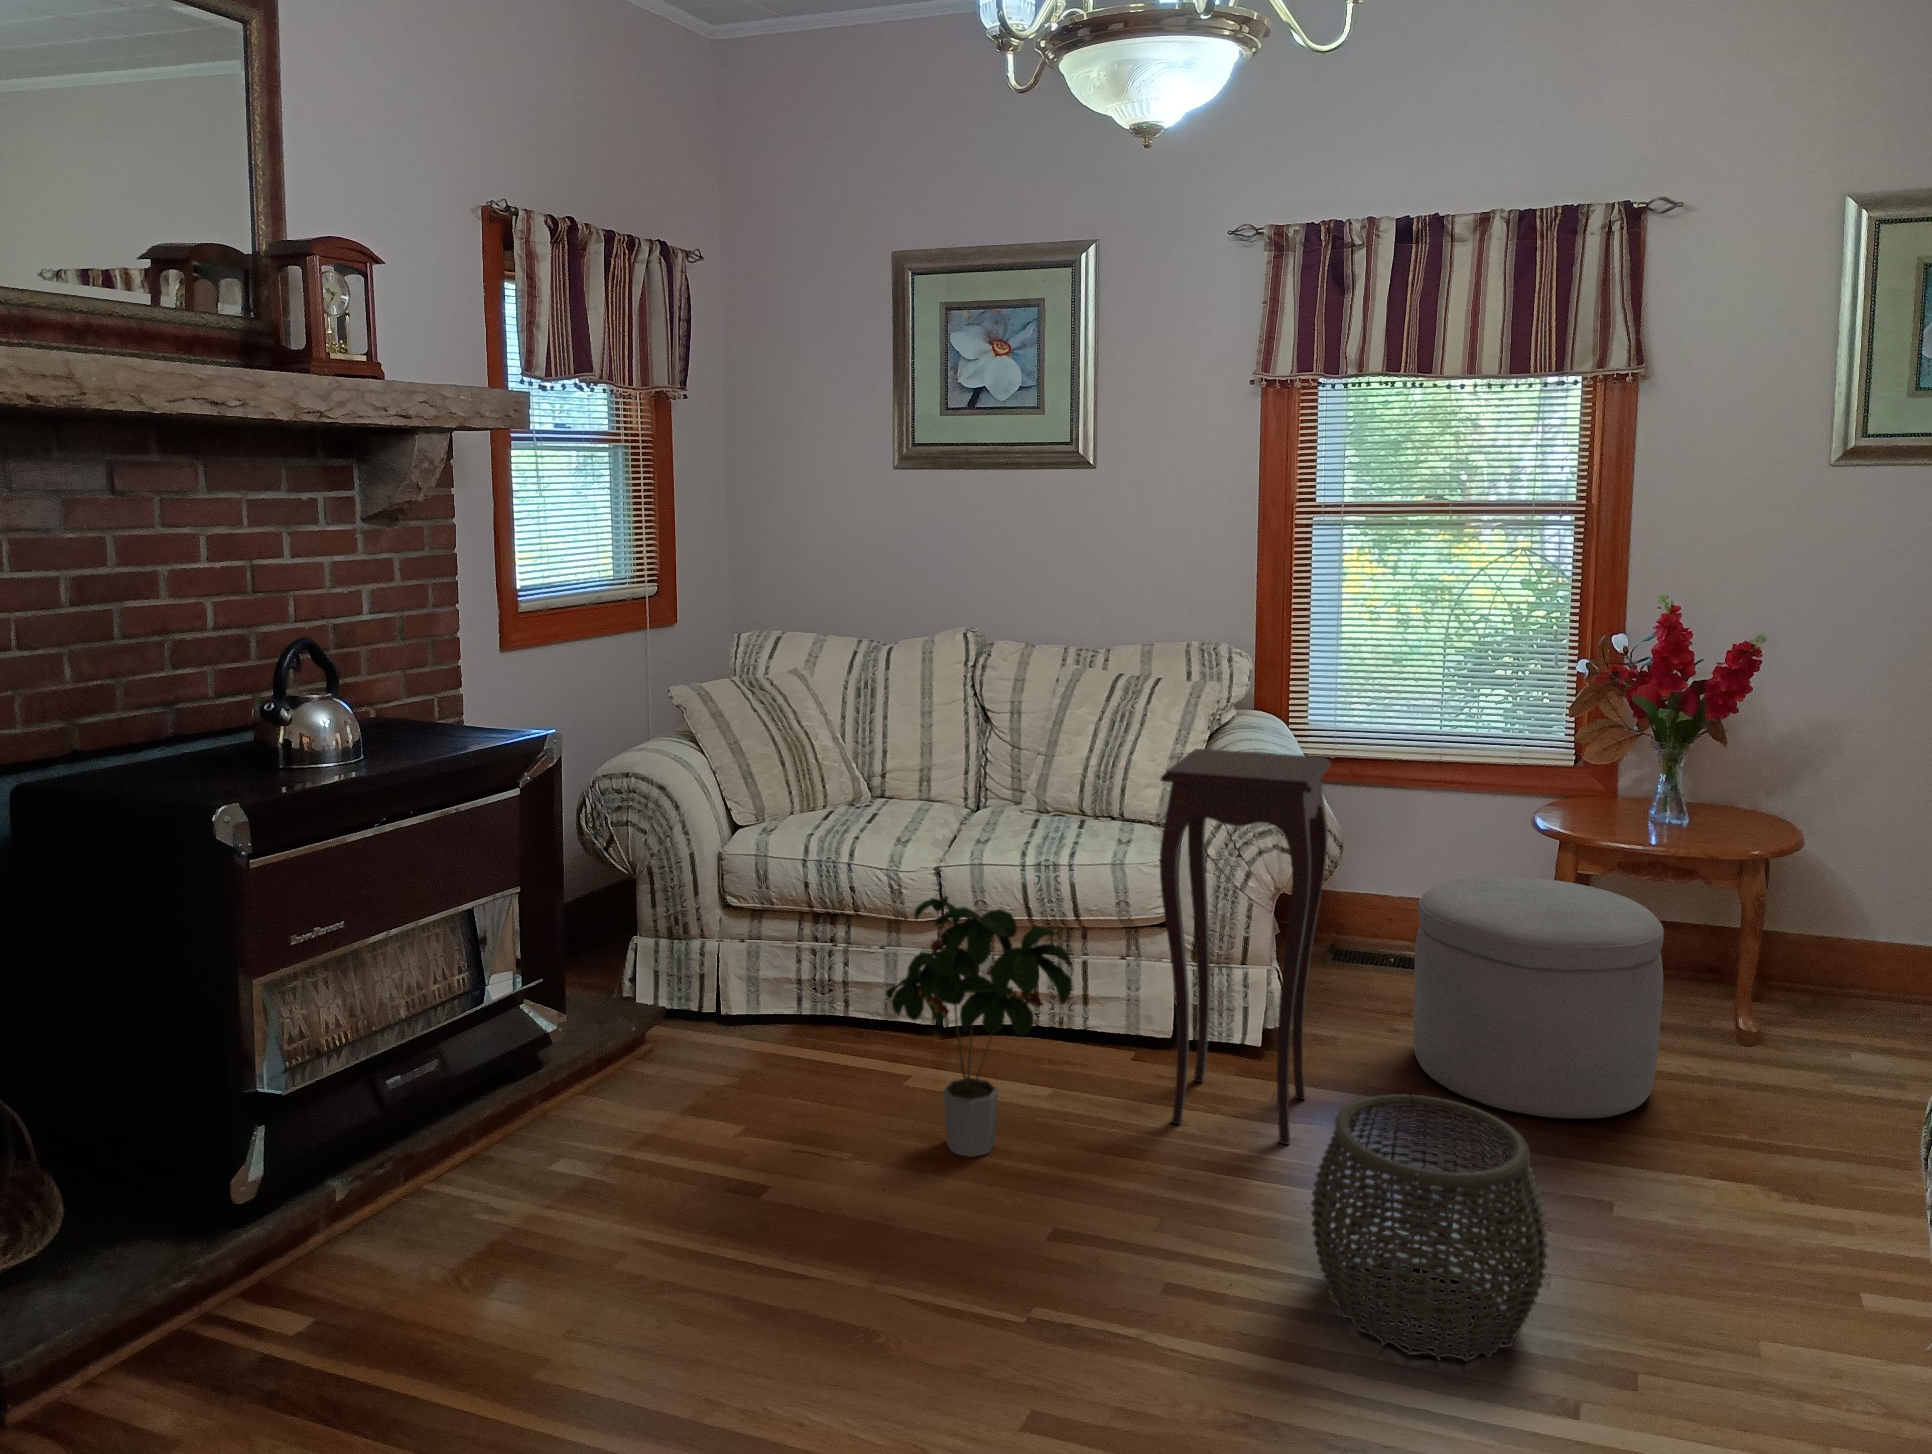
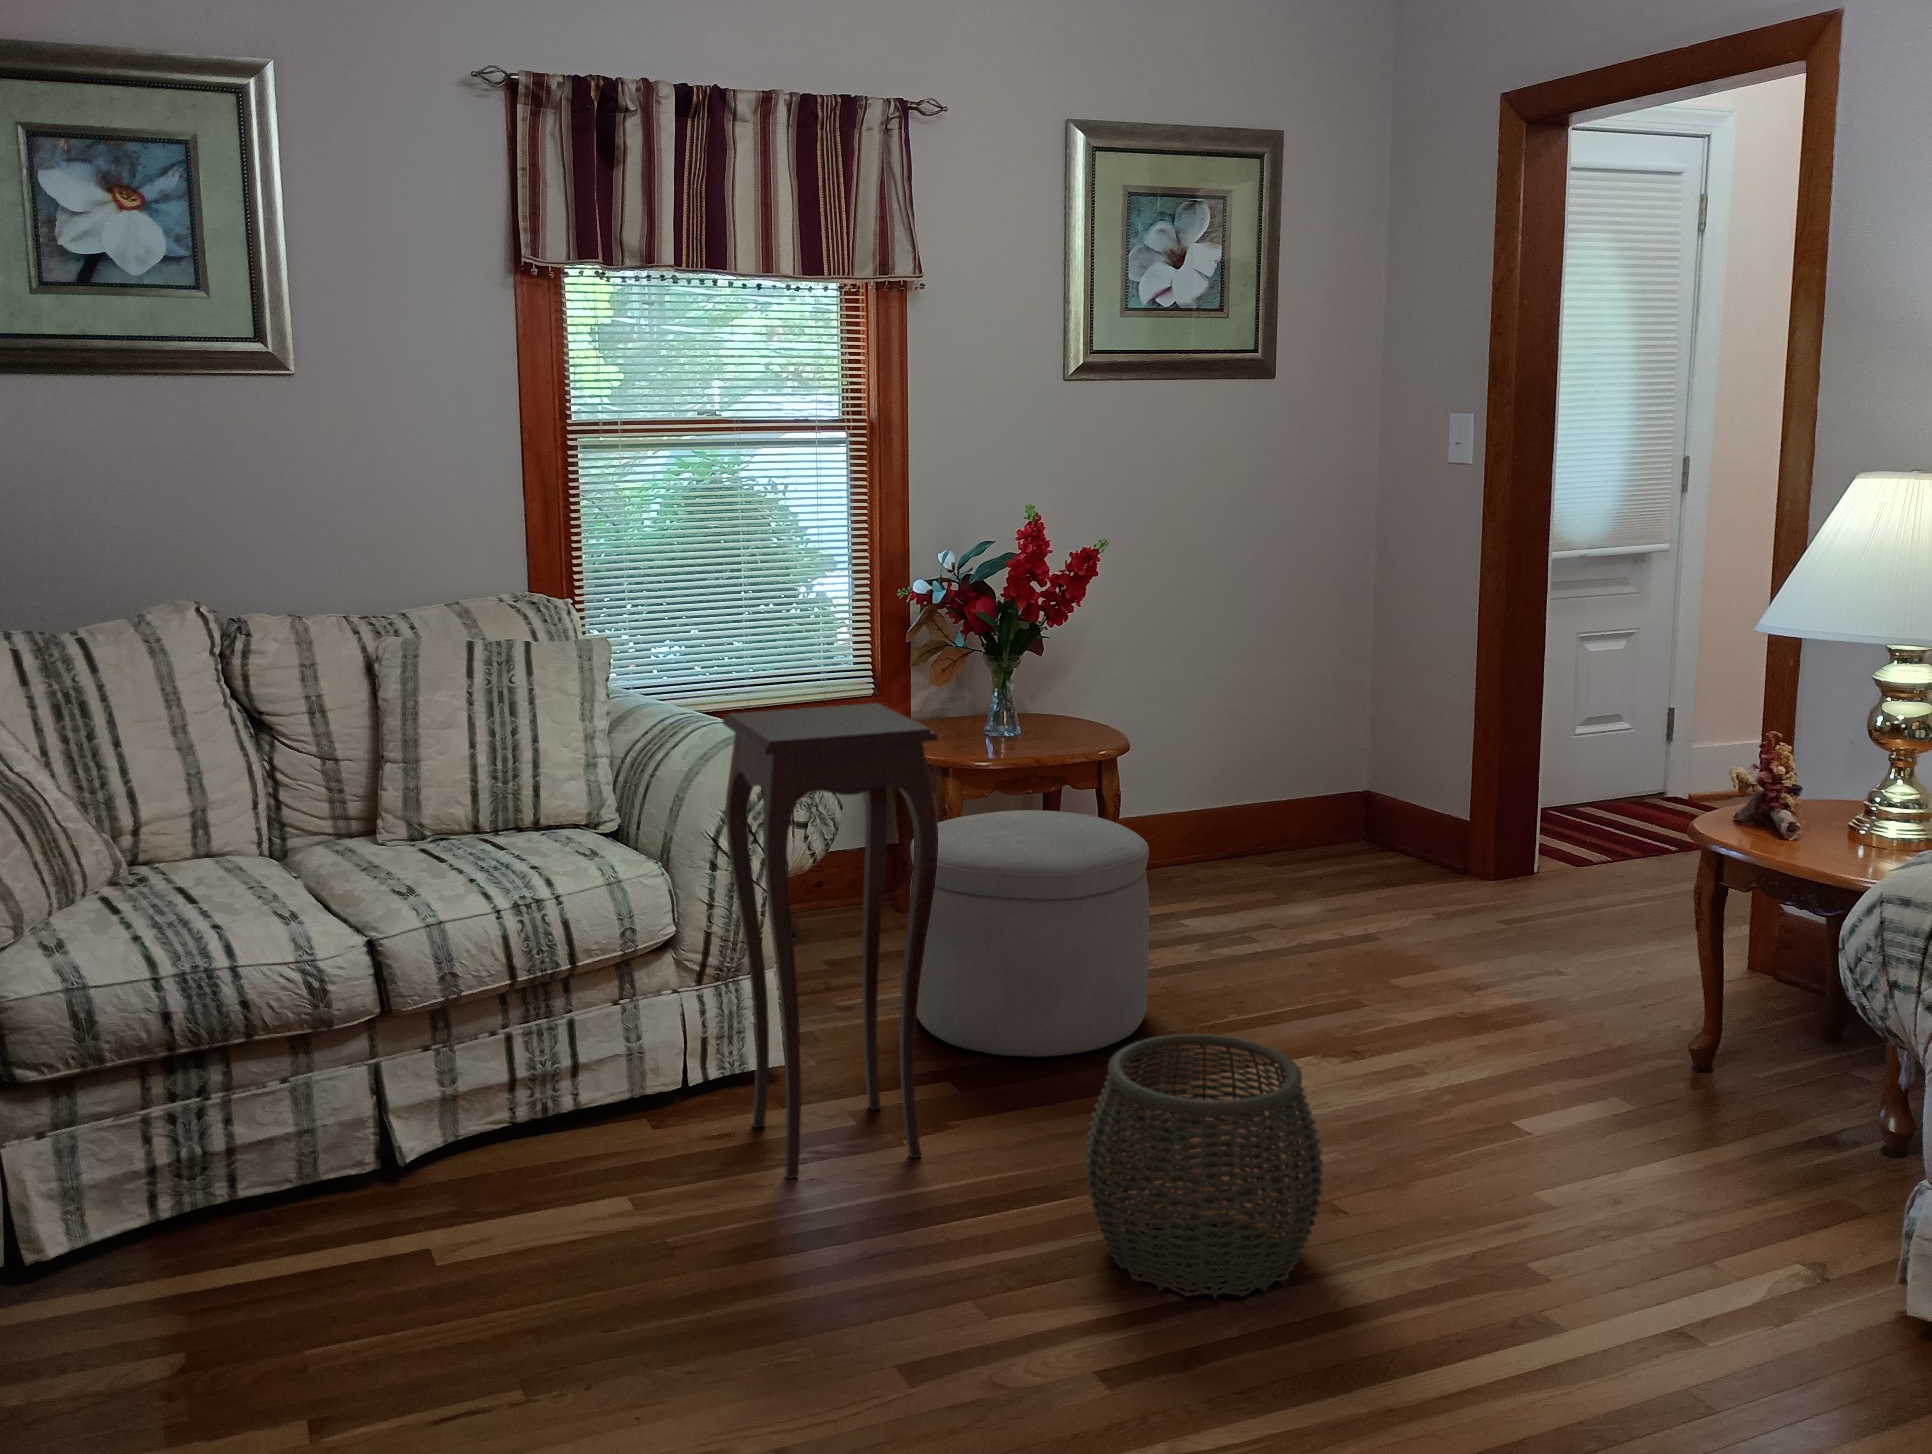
potted plant: present [886,896,1073,1157] -> none [434,957,754,1307]

